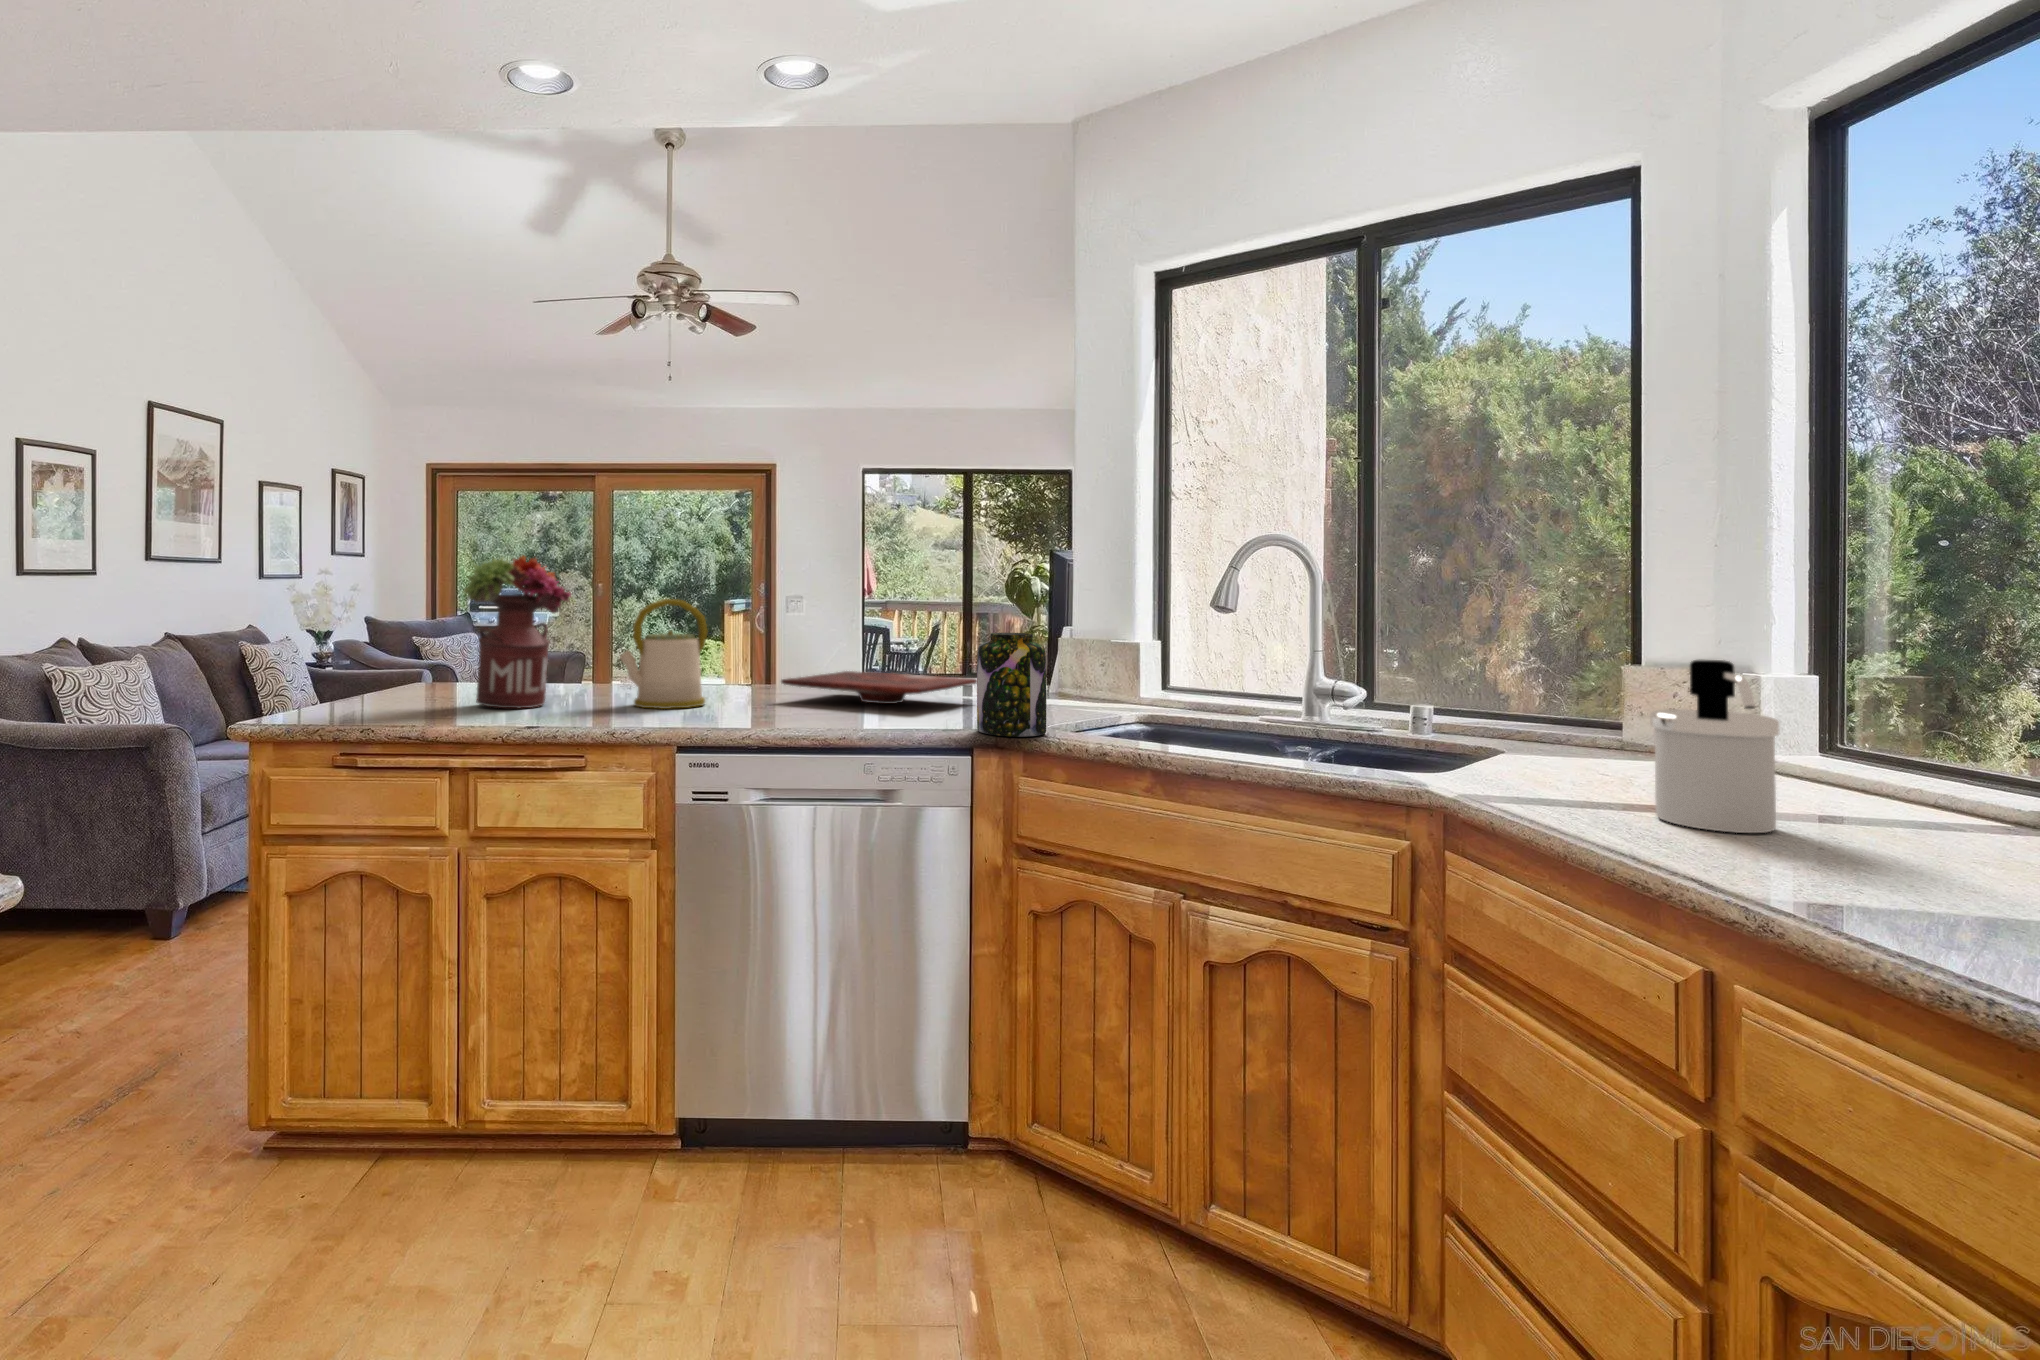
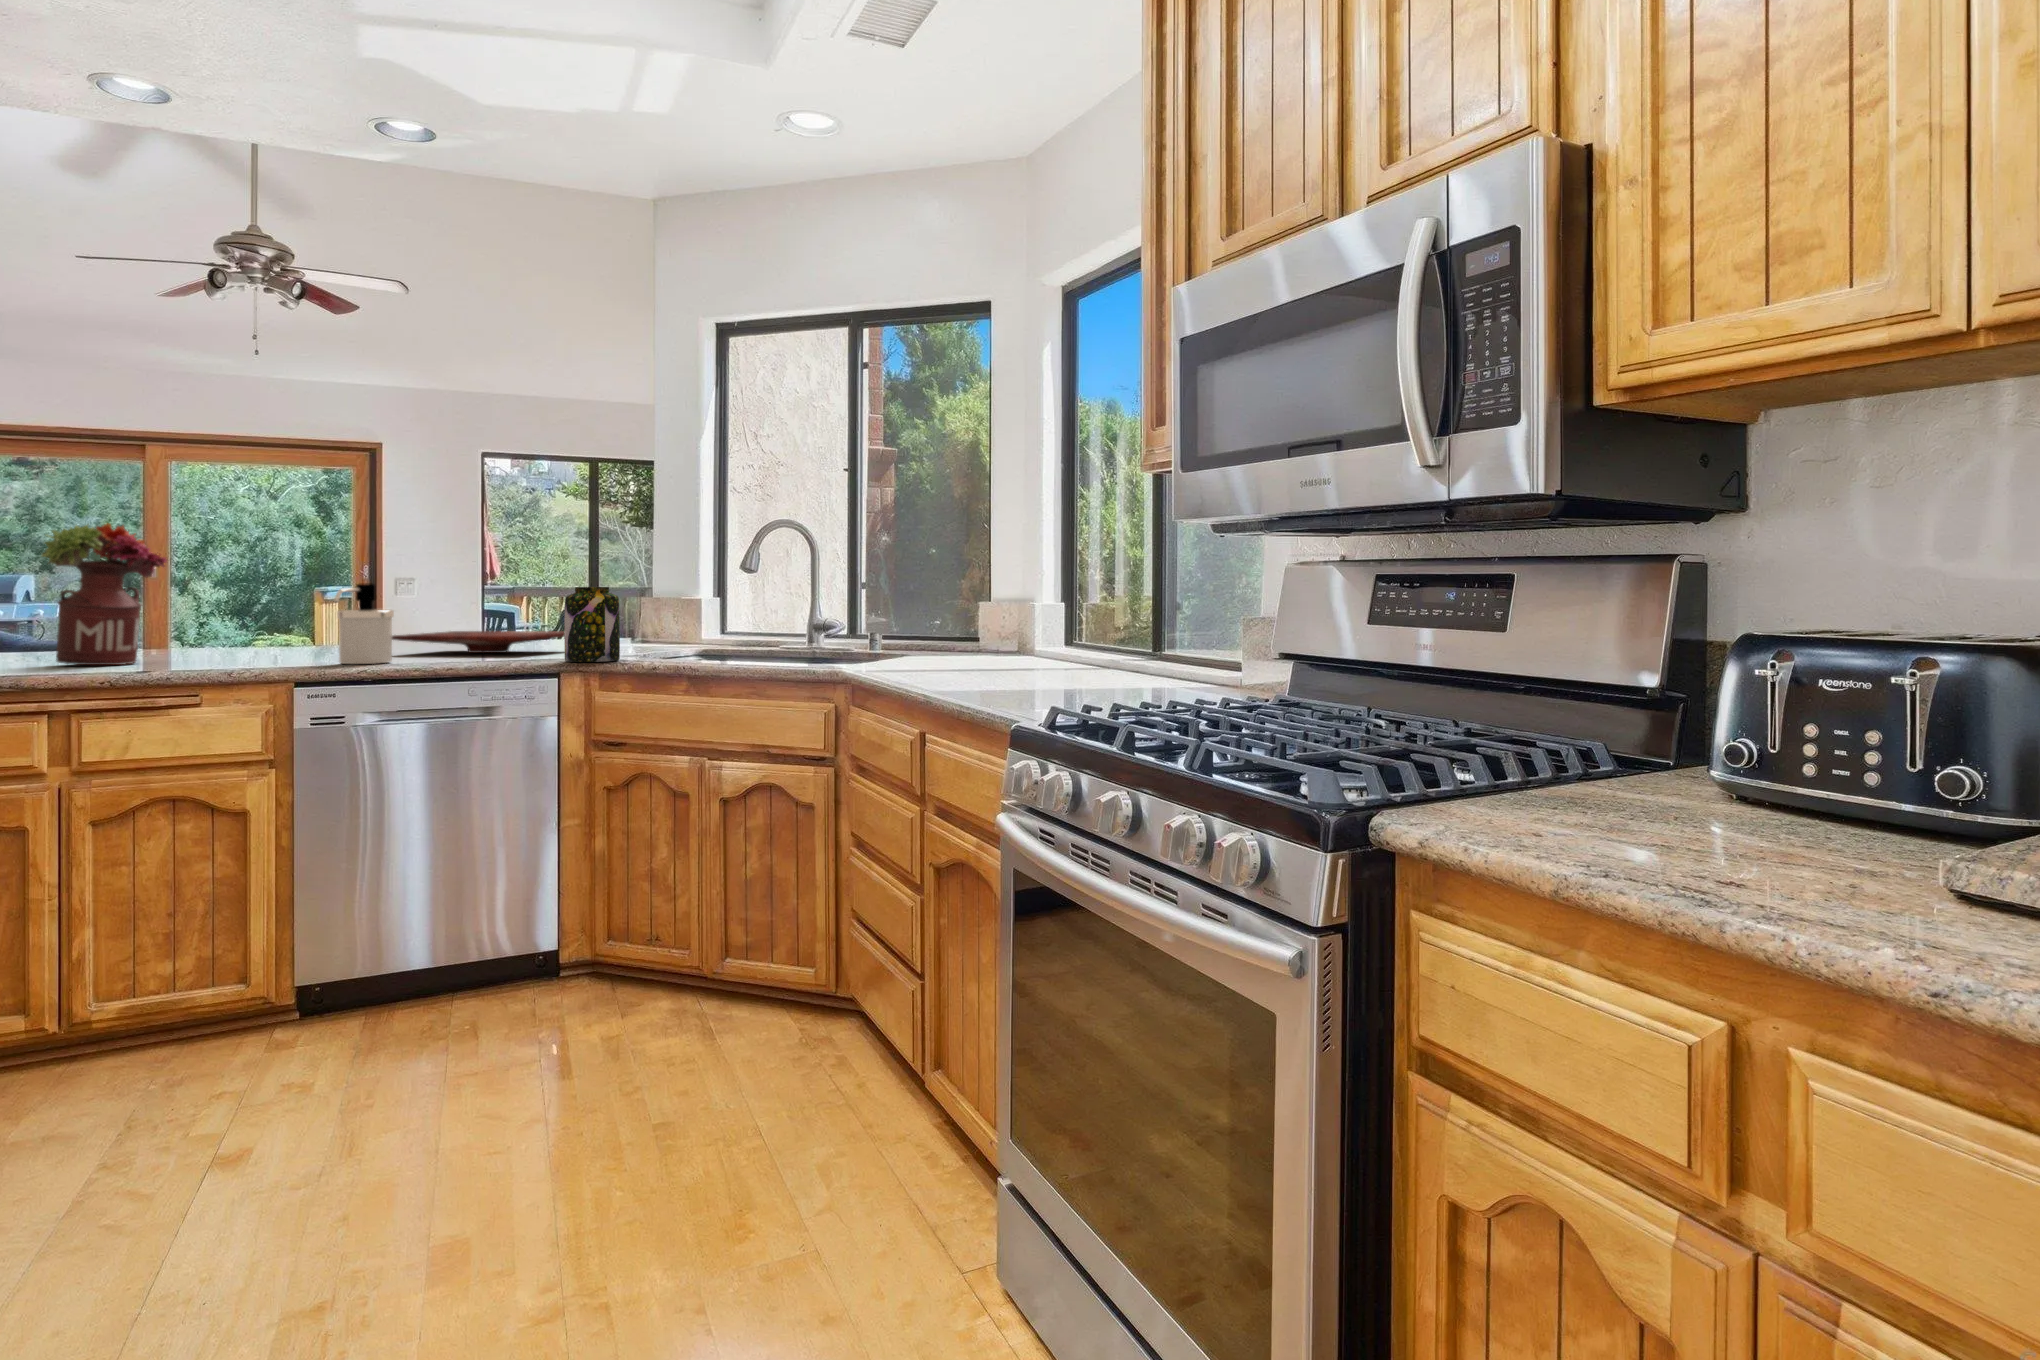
kettle: present [620,599,708,709] -> none [221,564,315,661]
soap dispenser: present [1650,660,1779,833] -> present [334,583,394,664]

